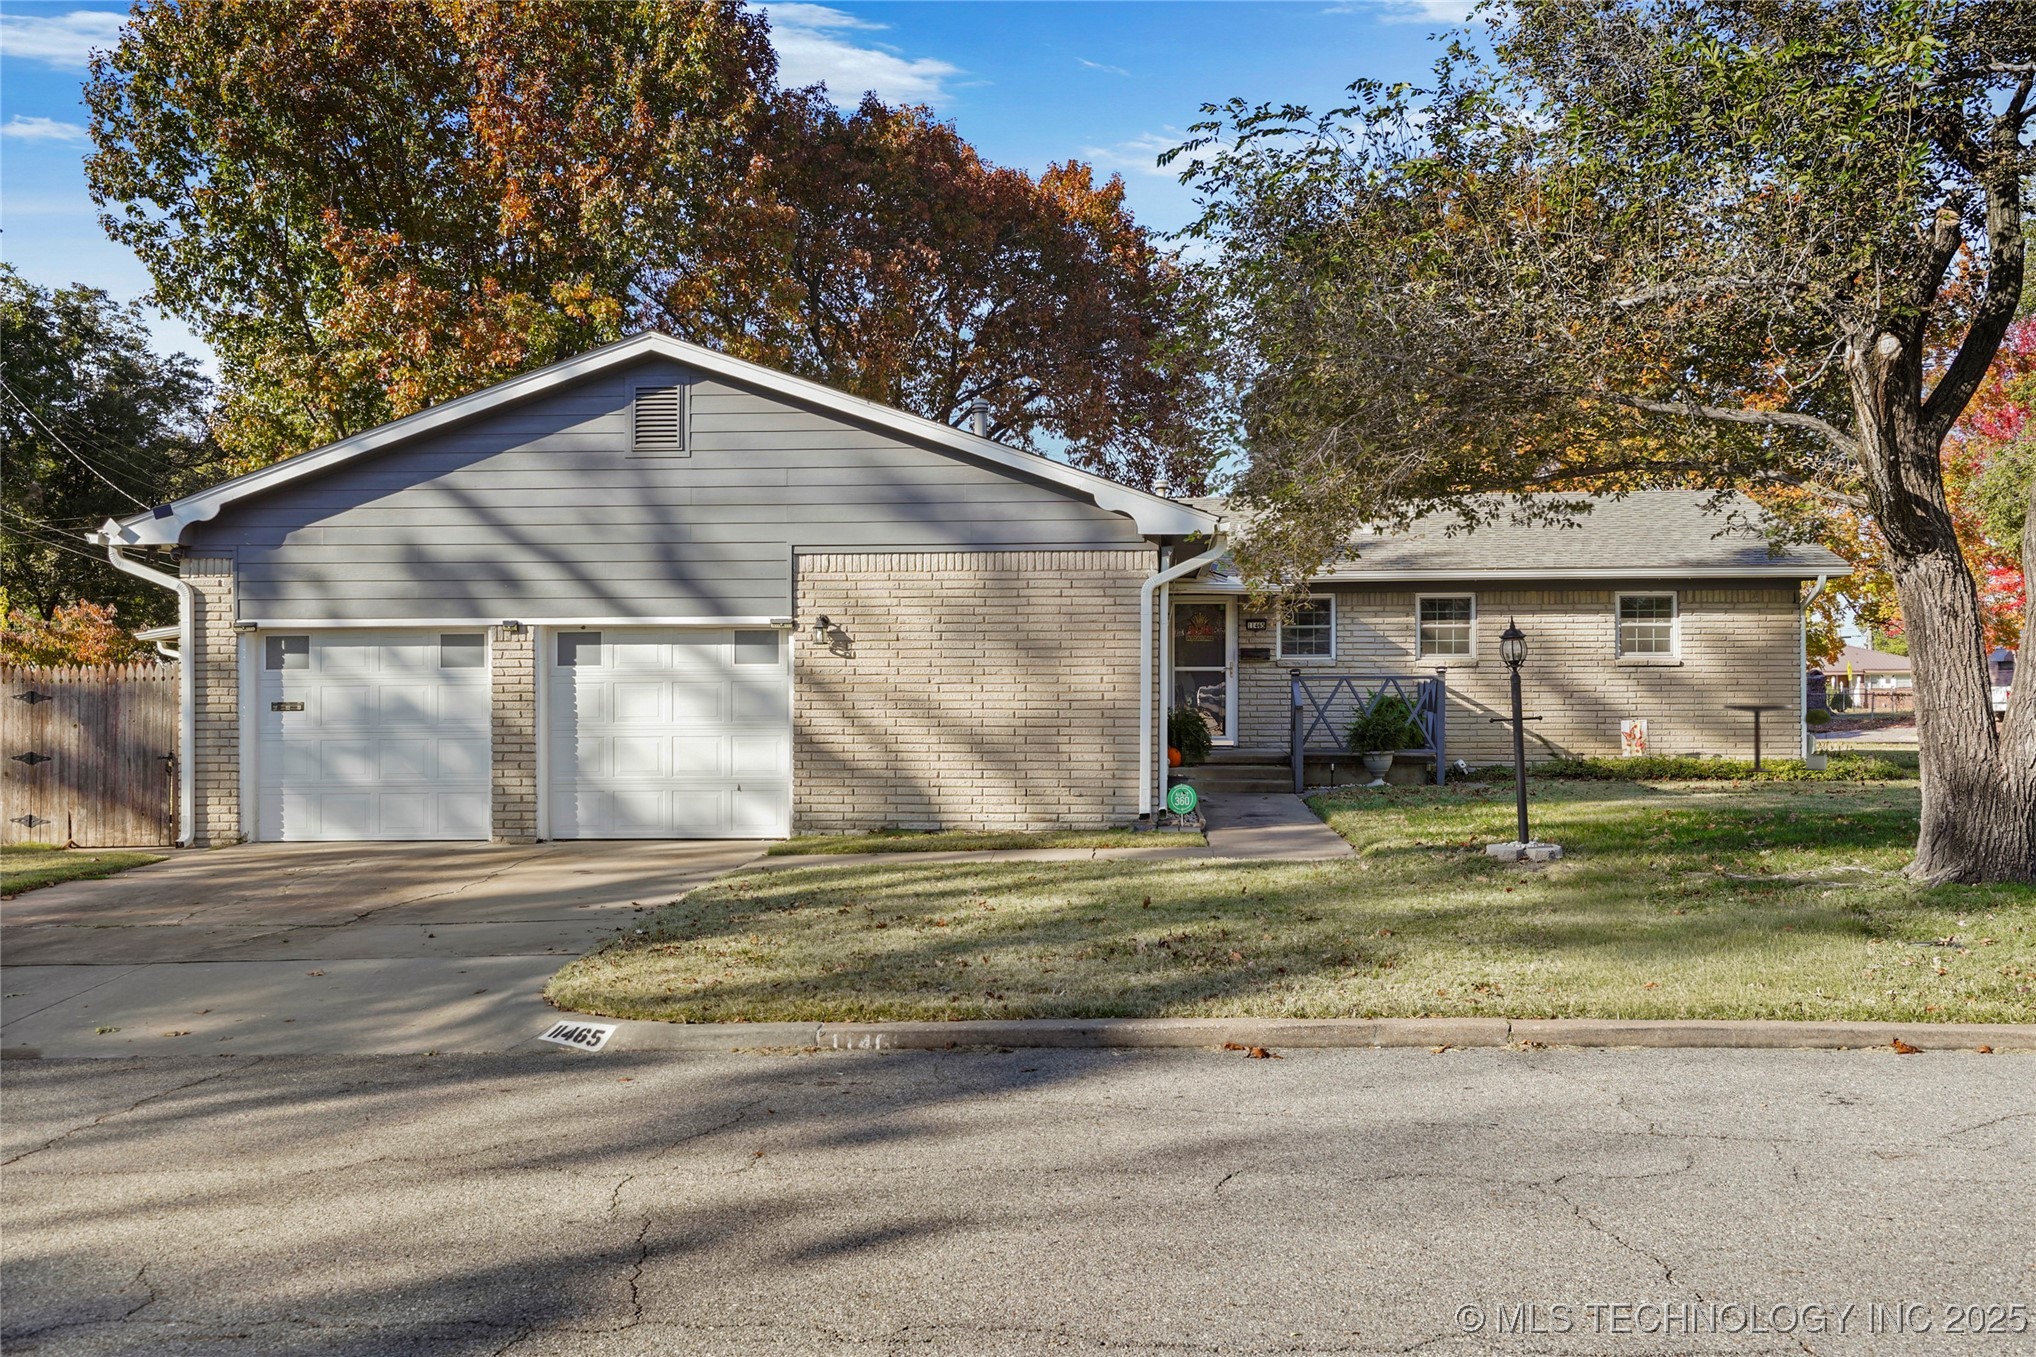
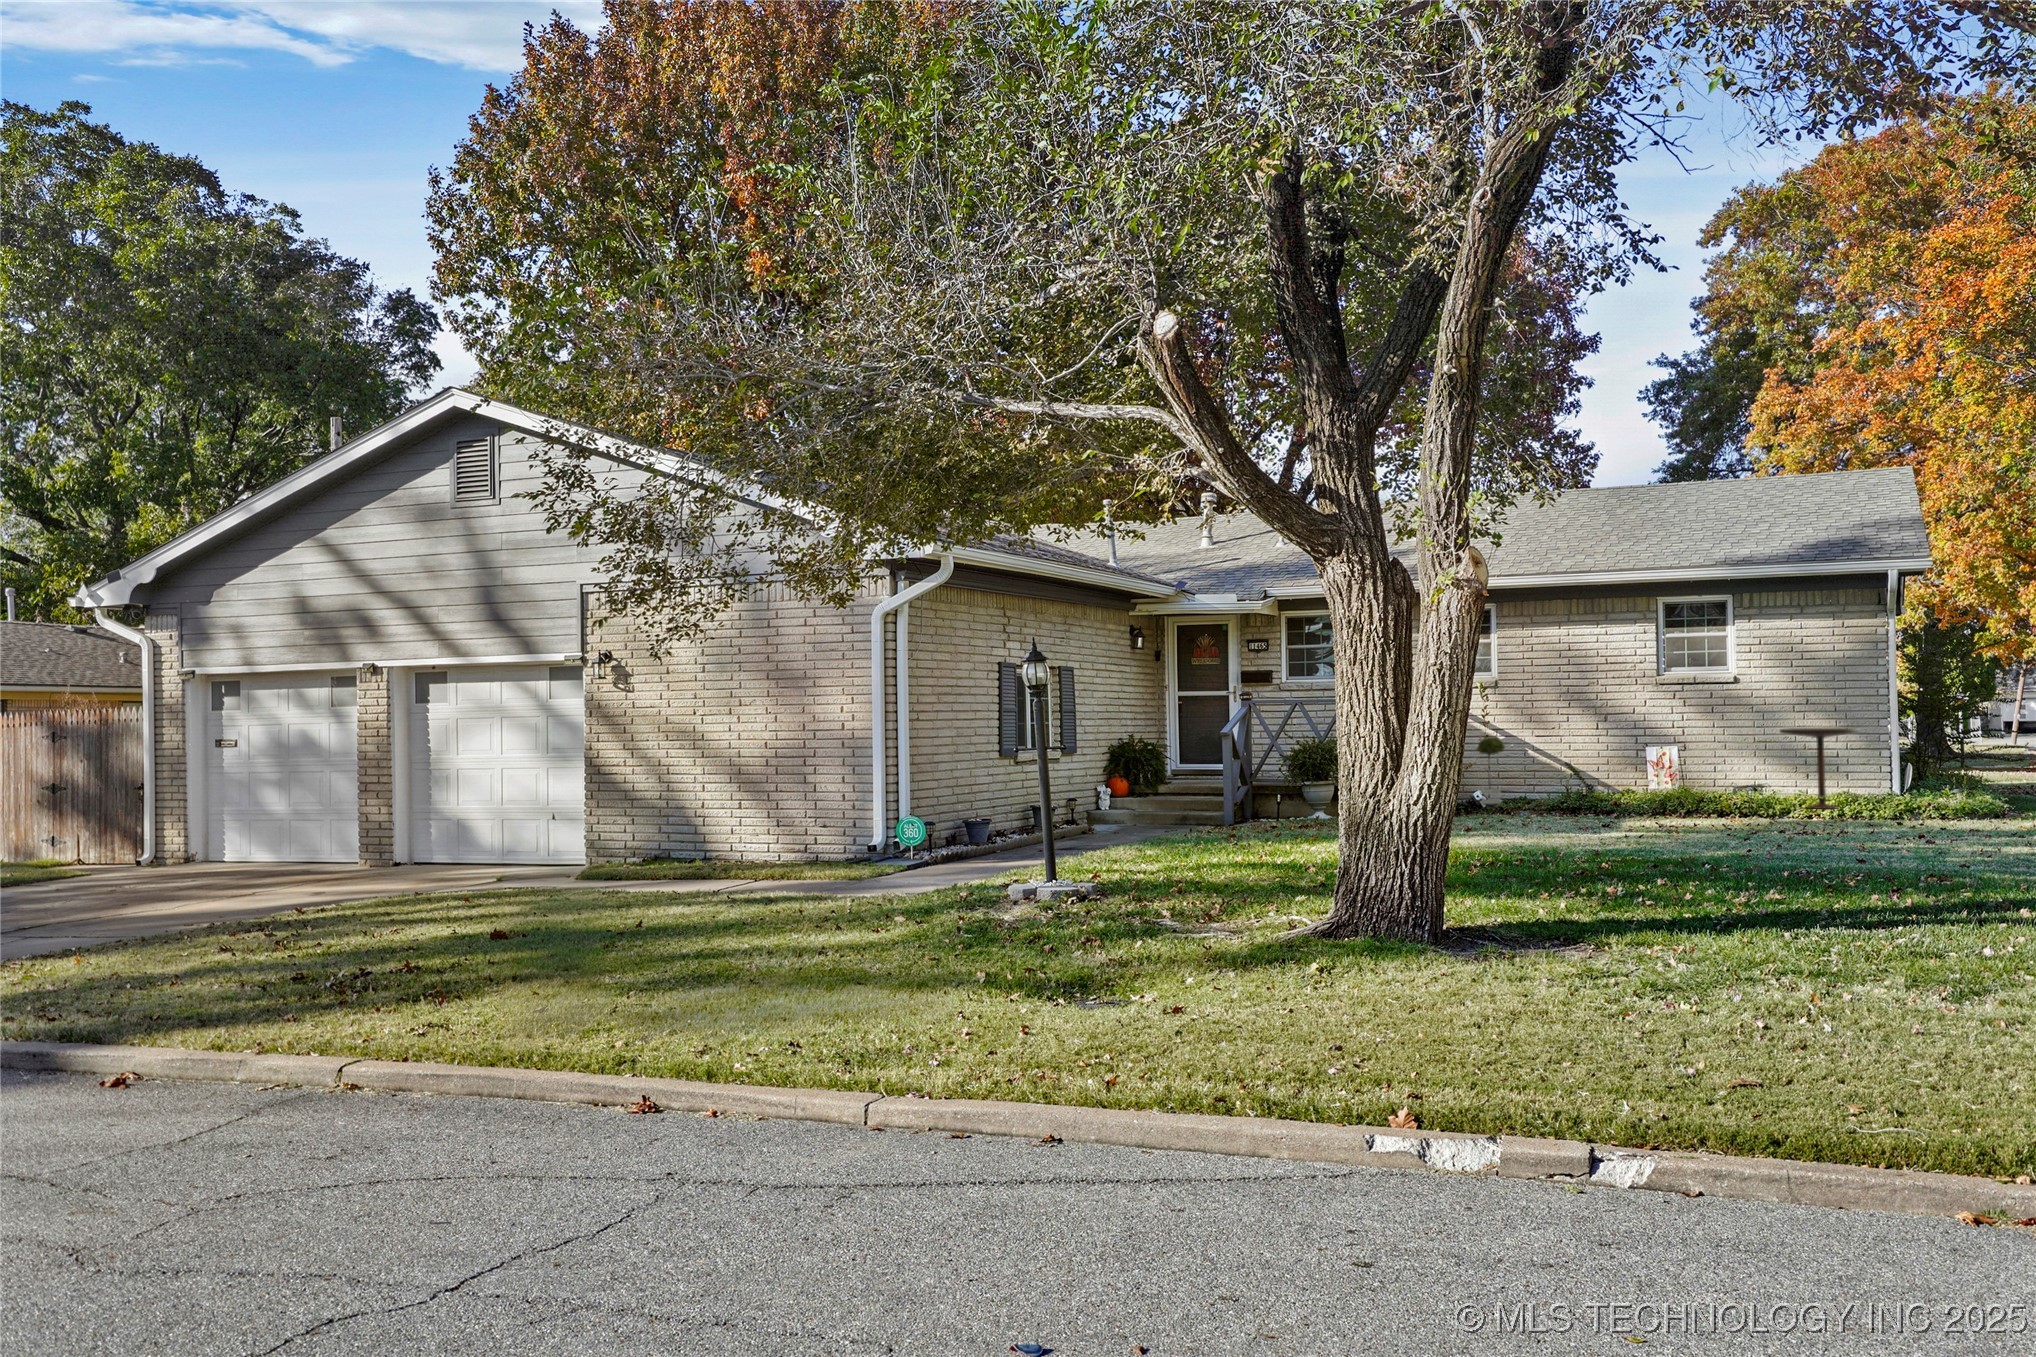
potted tree: present [1804,709,1831,770] -> present [1477,736,1505,804]

